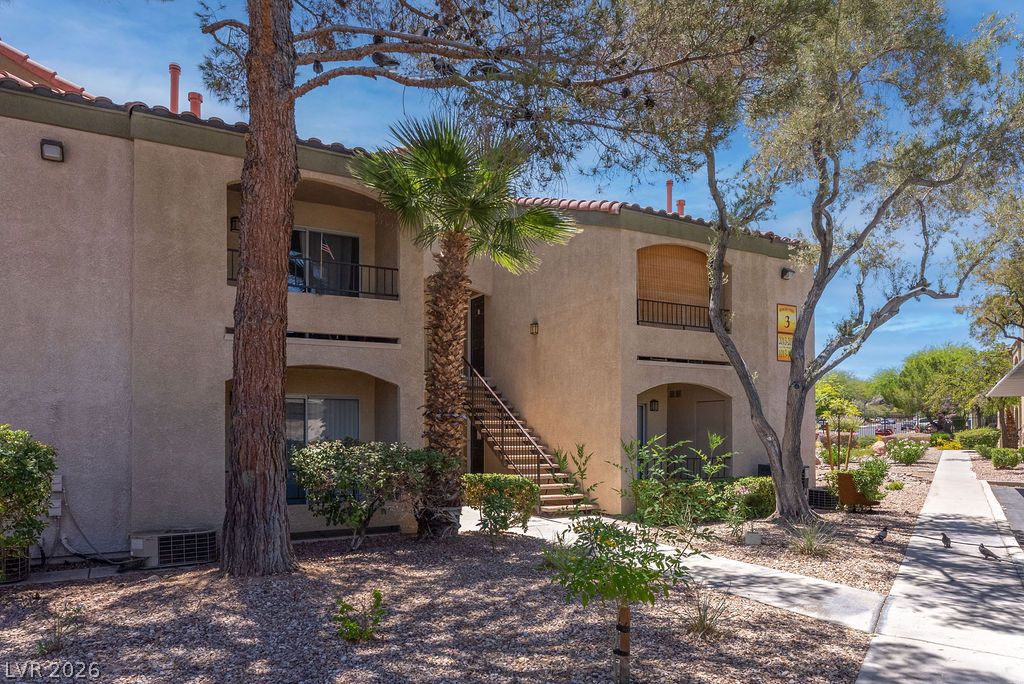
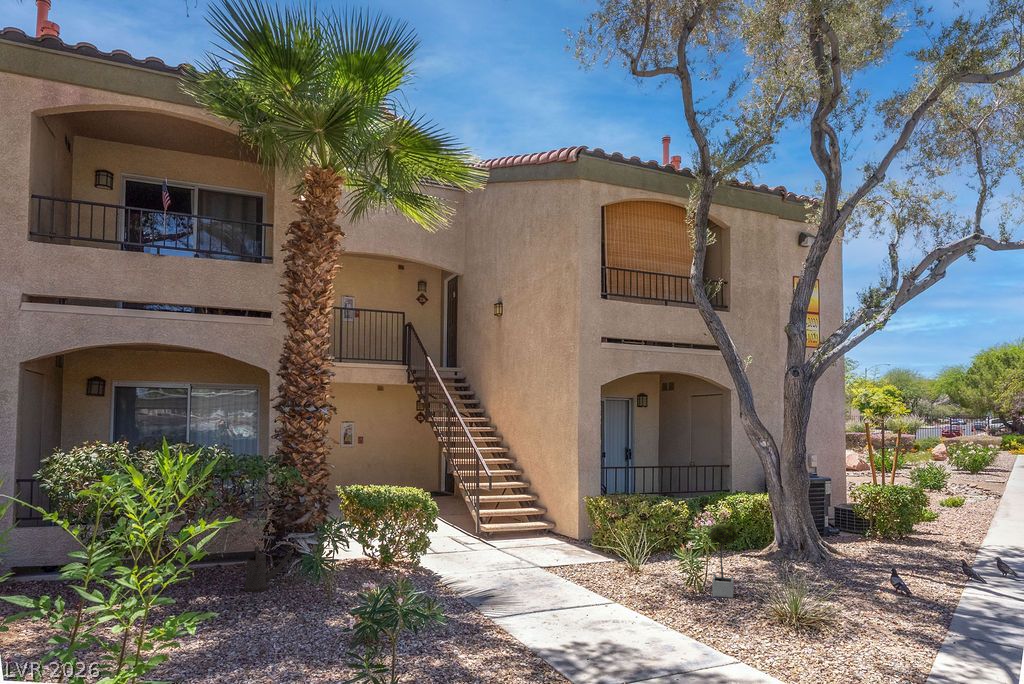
lounge chair: present [837,472,880,516] -> none [864,489,924,548]
watering can: none [412,514,448,547] -> present [238,546,292,592]

